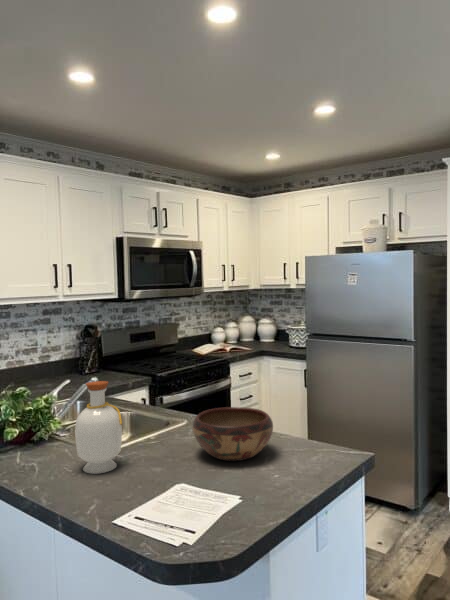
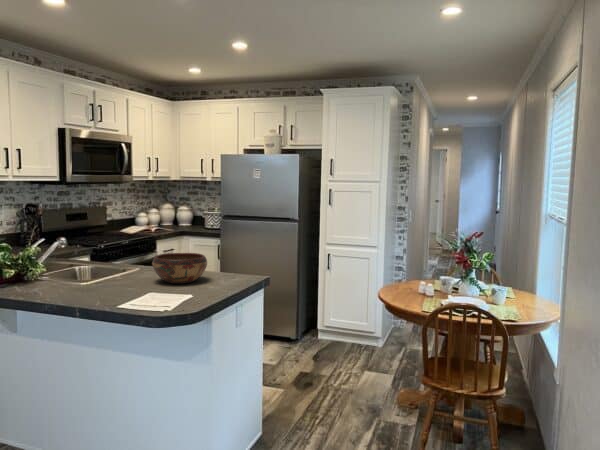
bottle: present [75,381,122,474] -> none [70,231,106,293]

